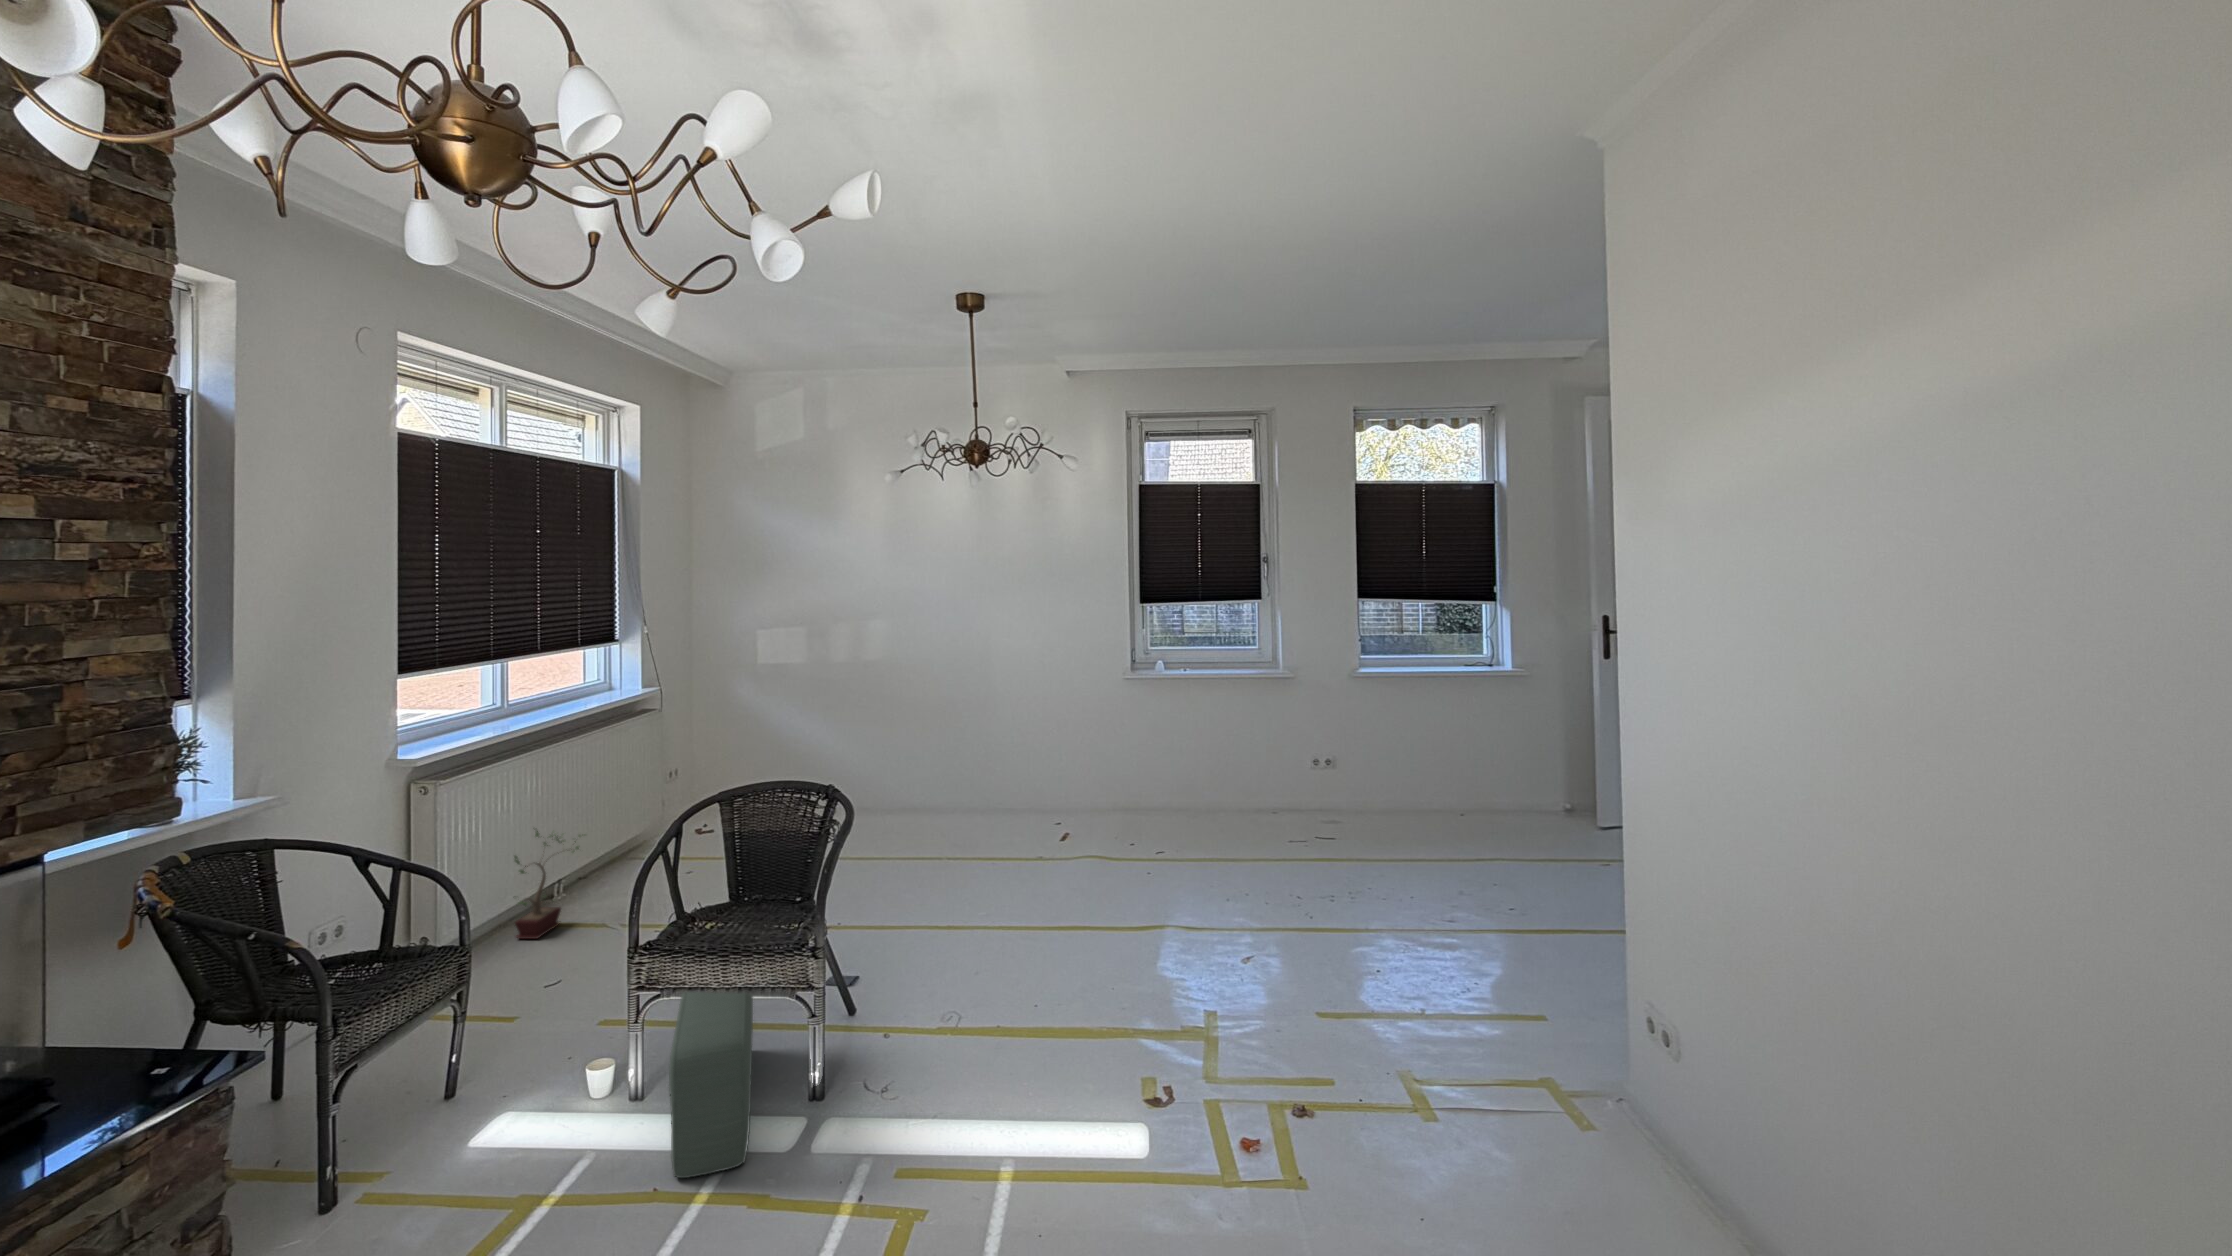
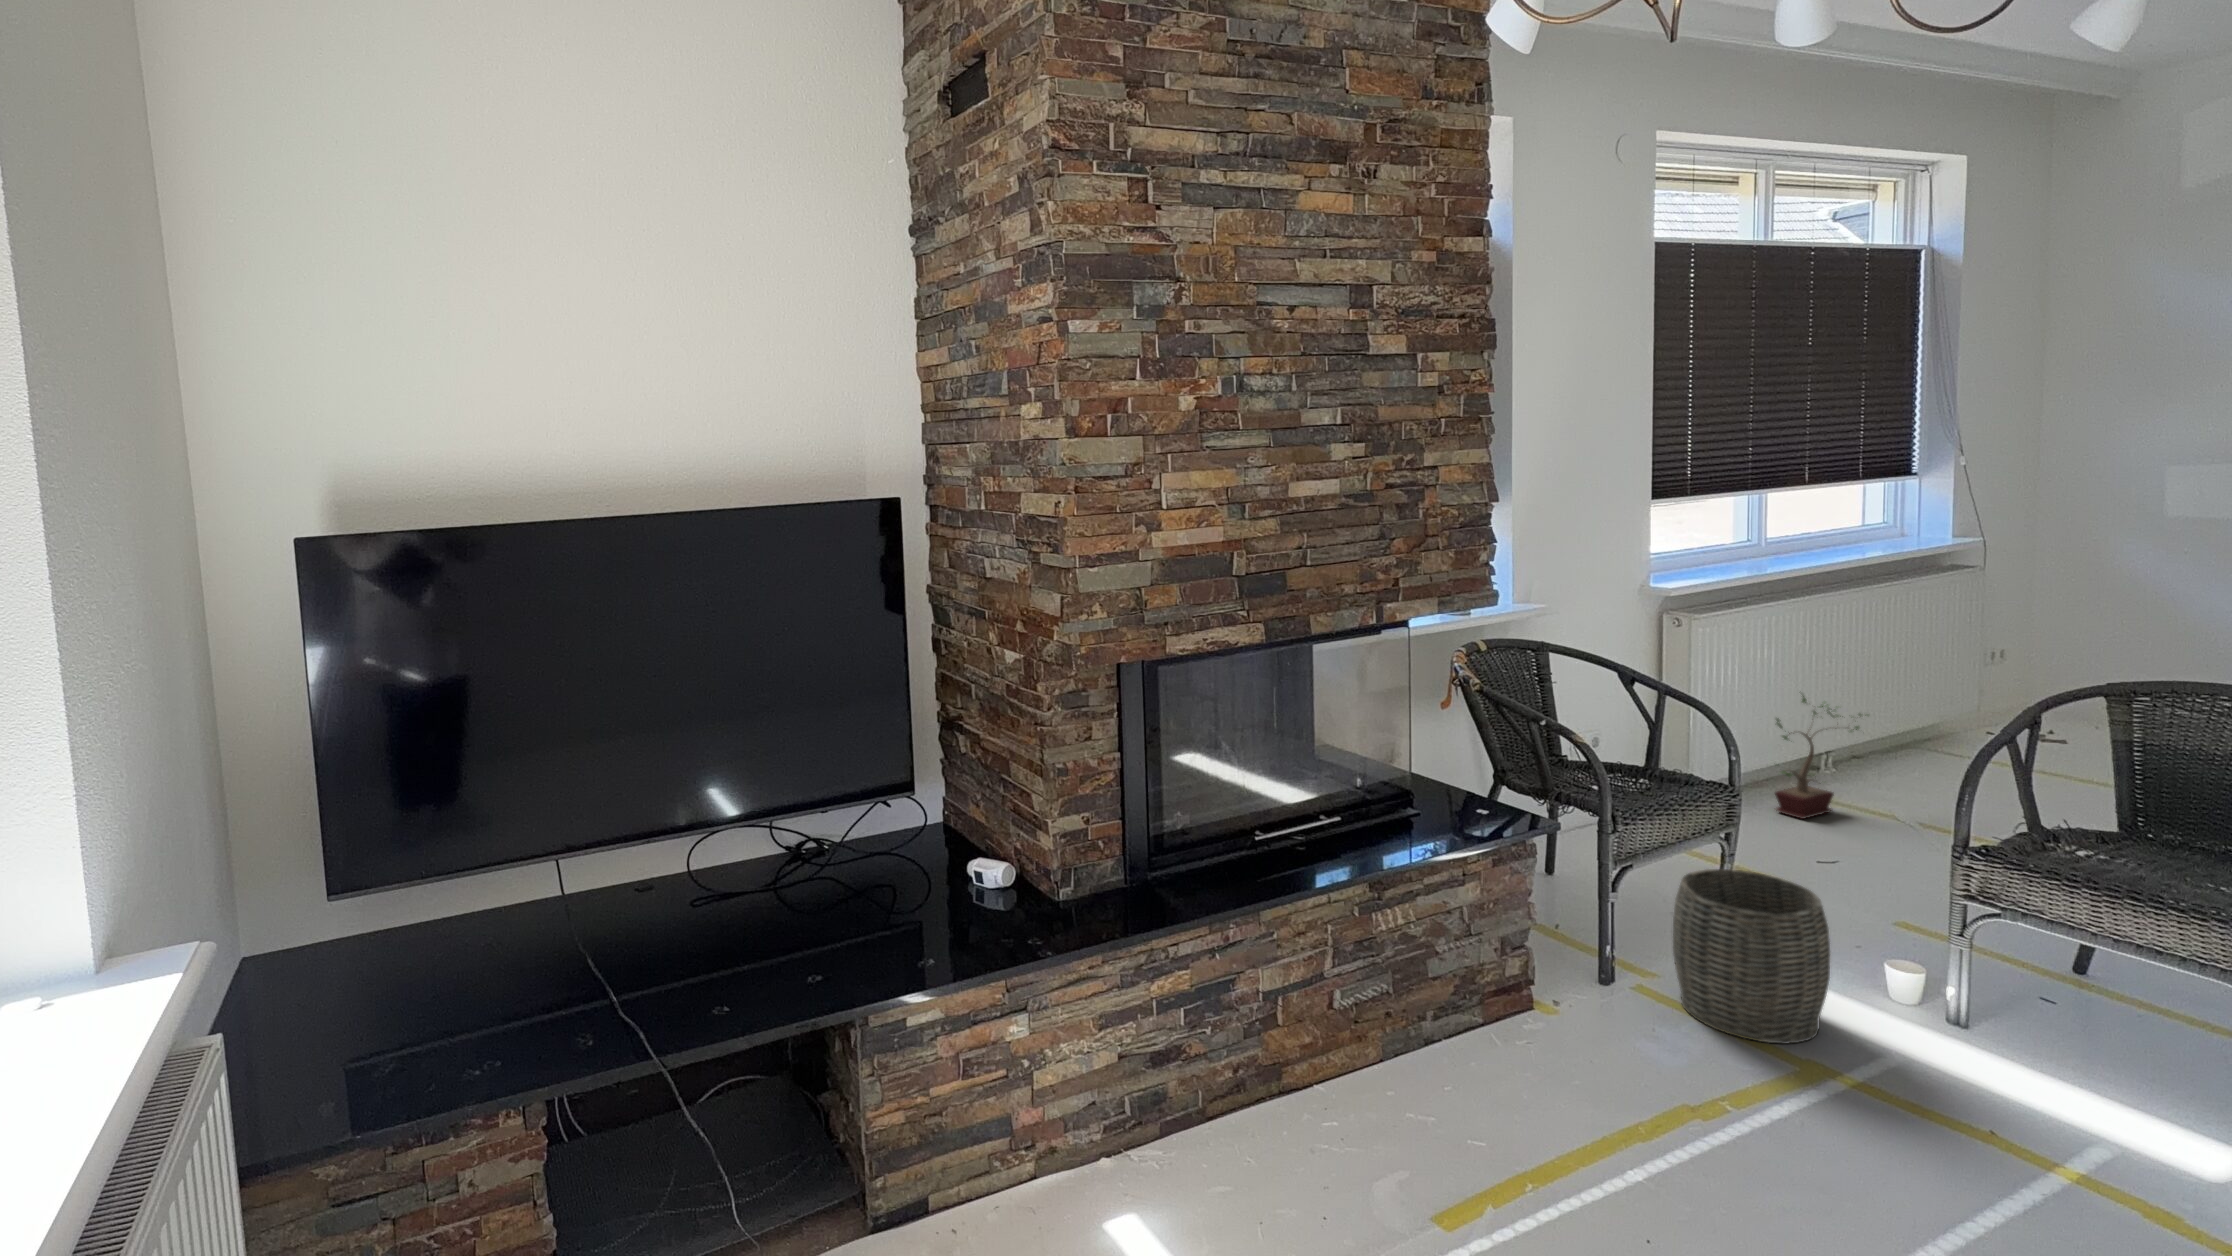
pouf: present [669,992,753,1178] -> none [2015,901,2158,1177]
woven basket: none [398,1022,542,1208] -> present [1673,869,1830,1044]

